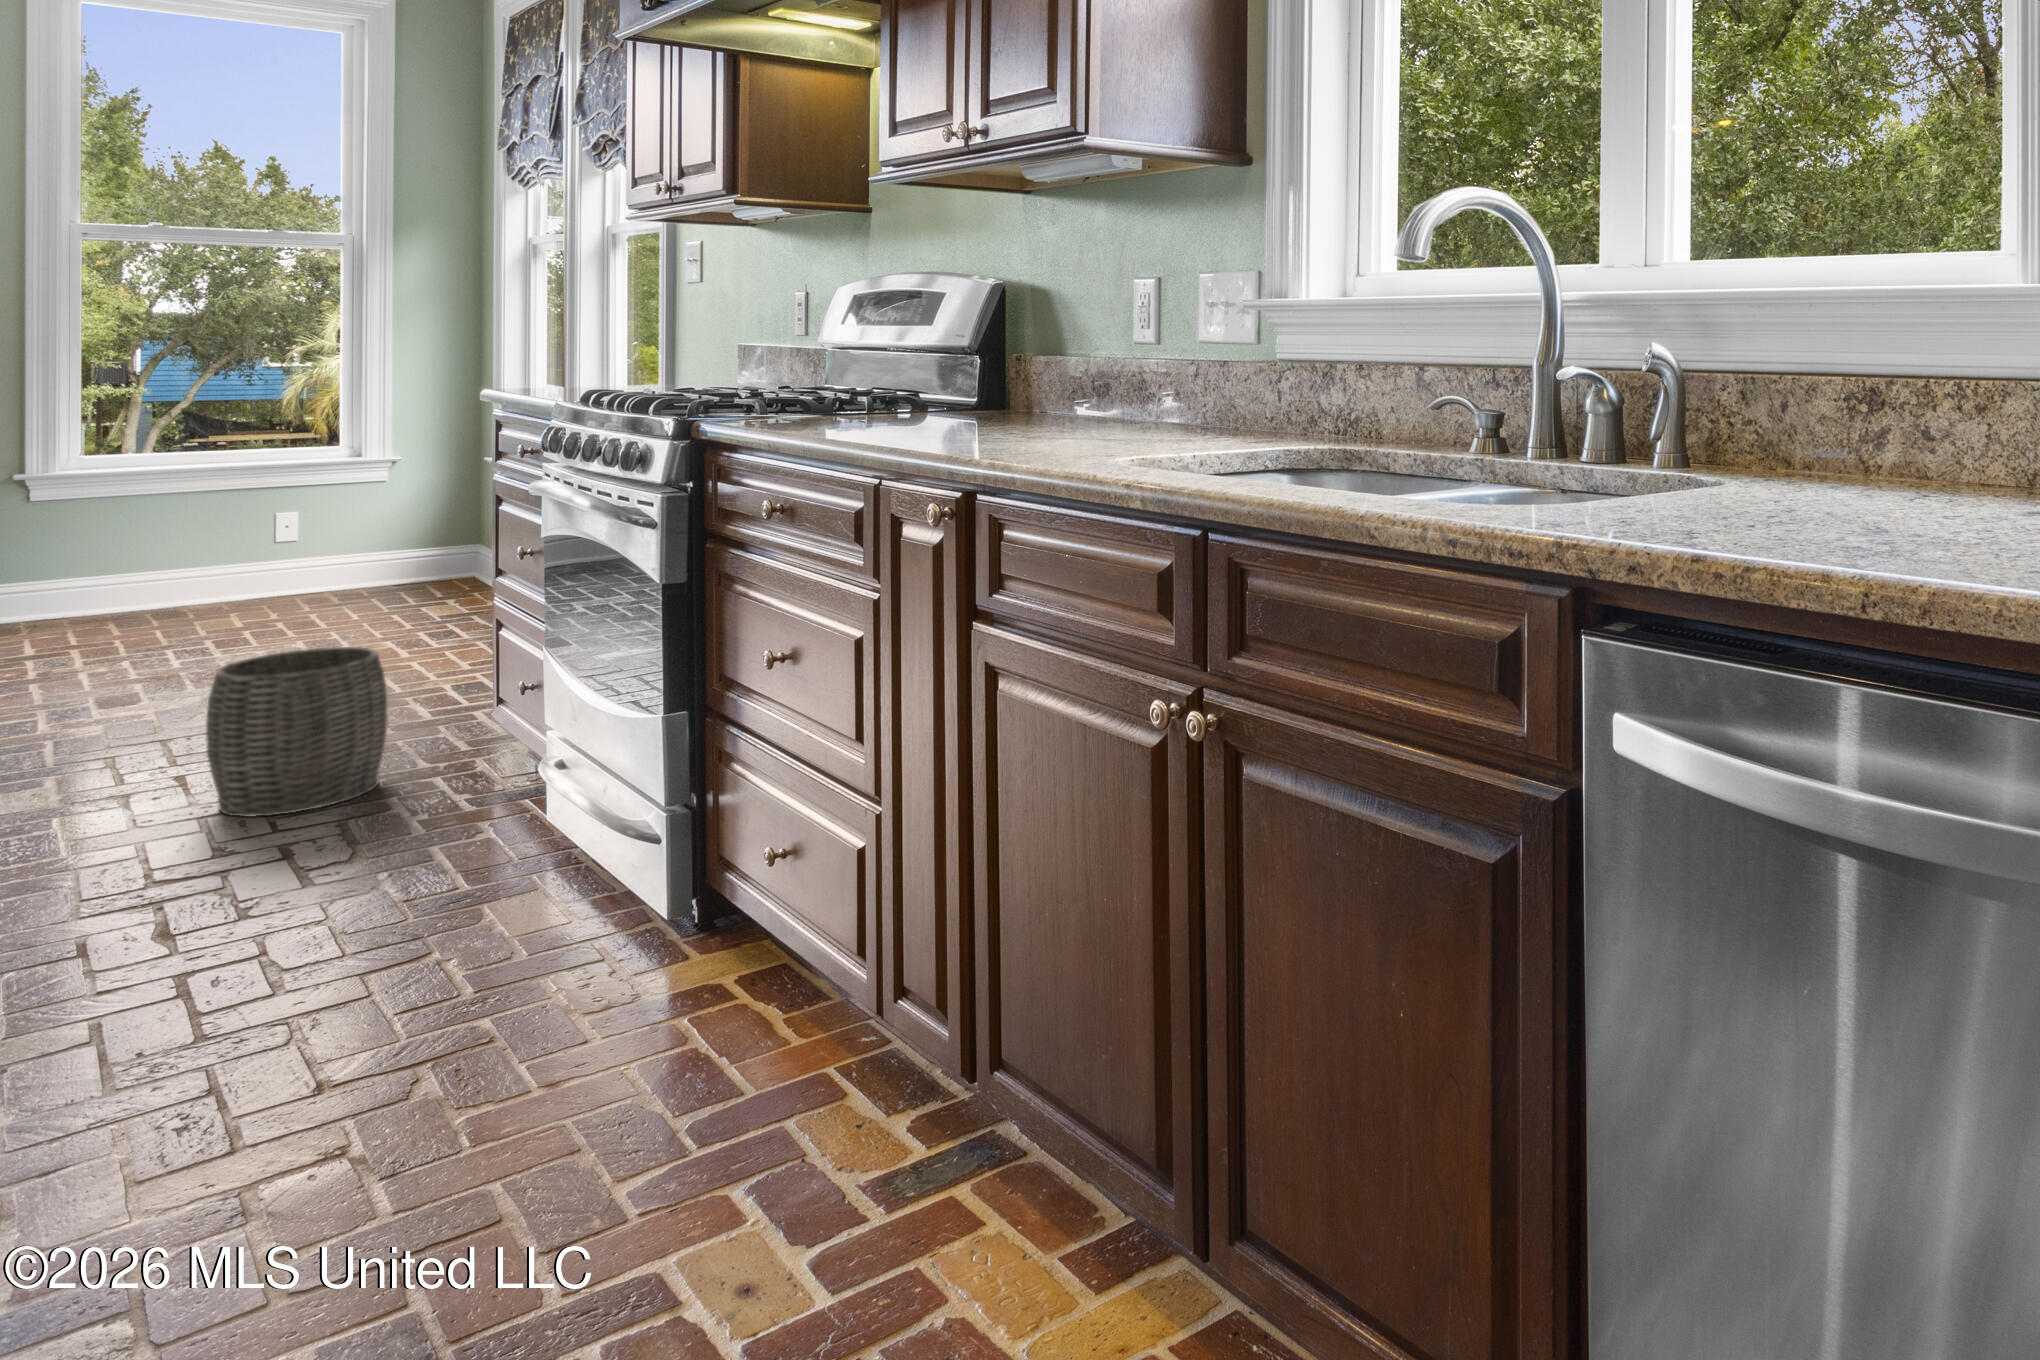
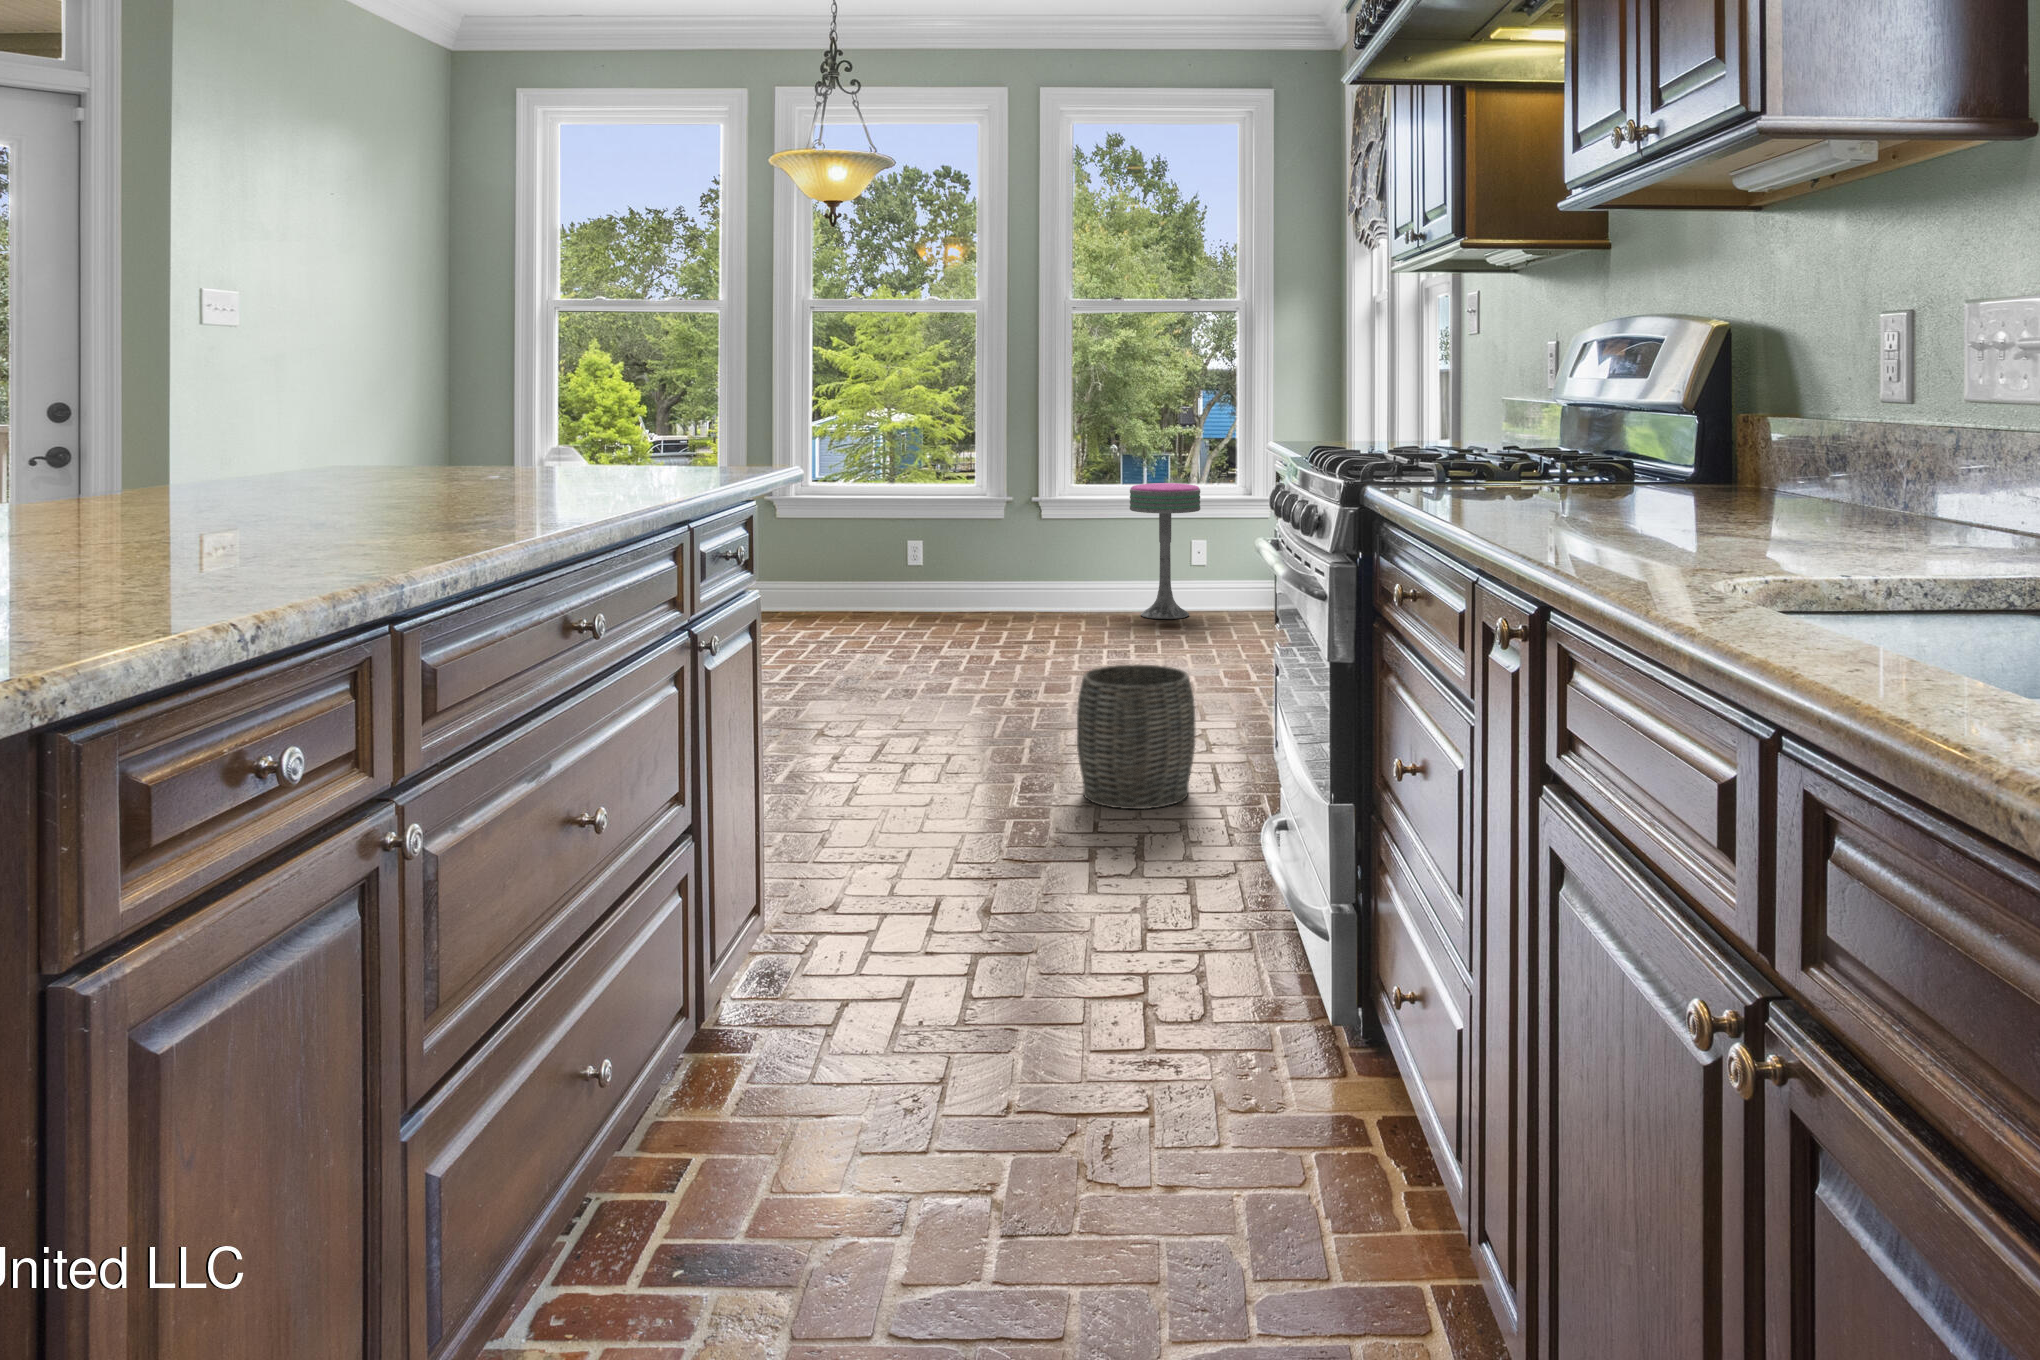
bar stool: none [172,449,289,614] -> present [1130,483,1200,619]

